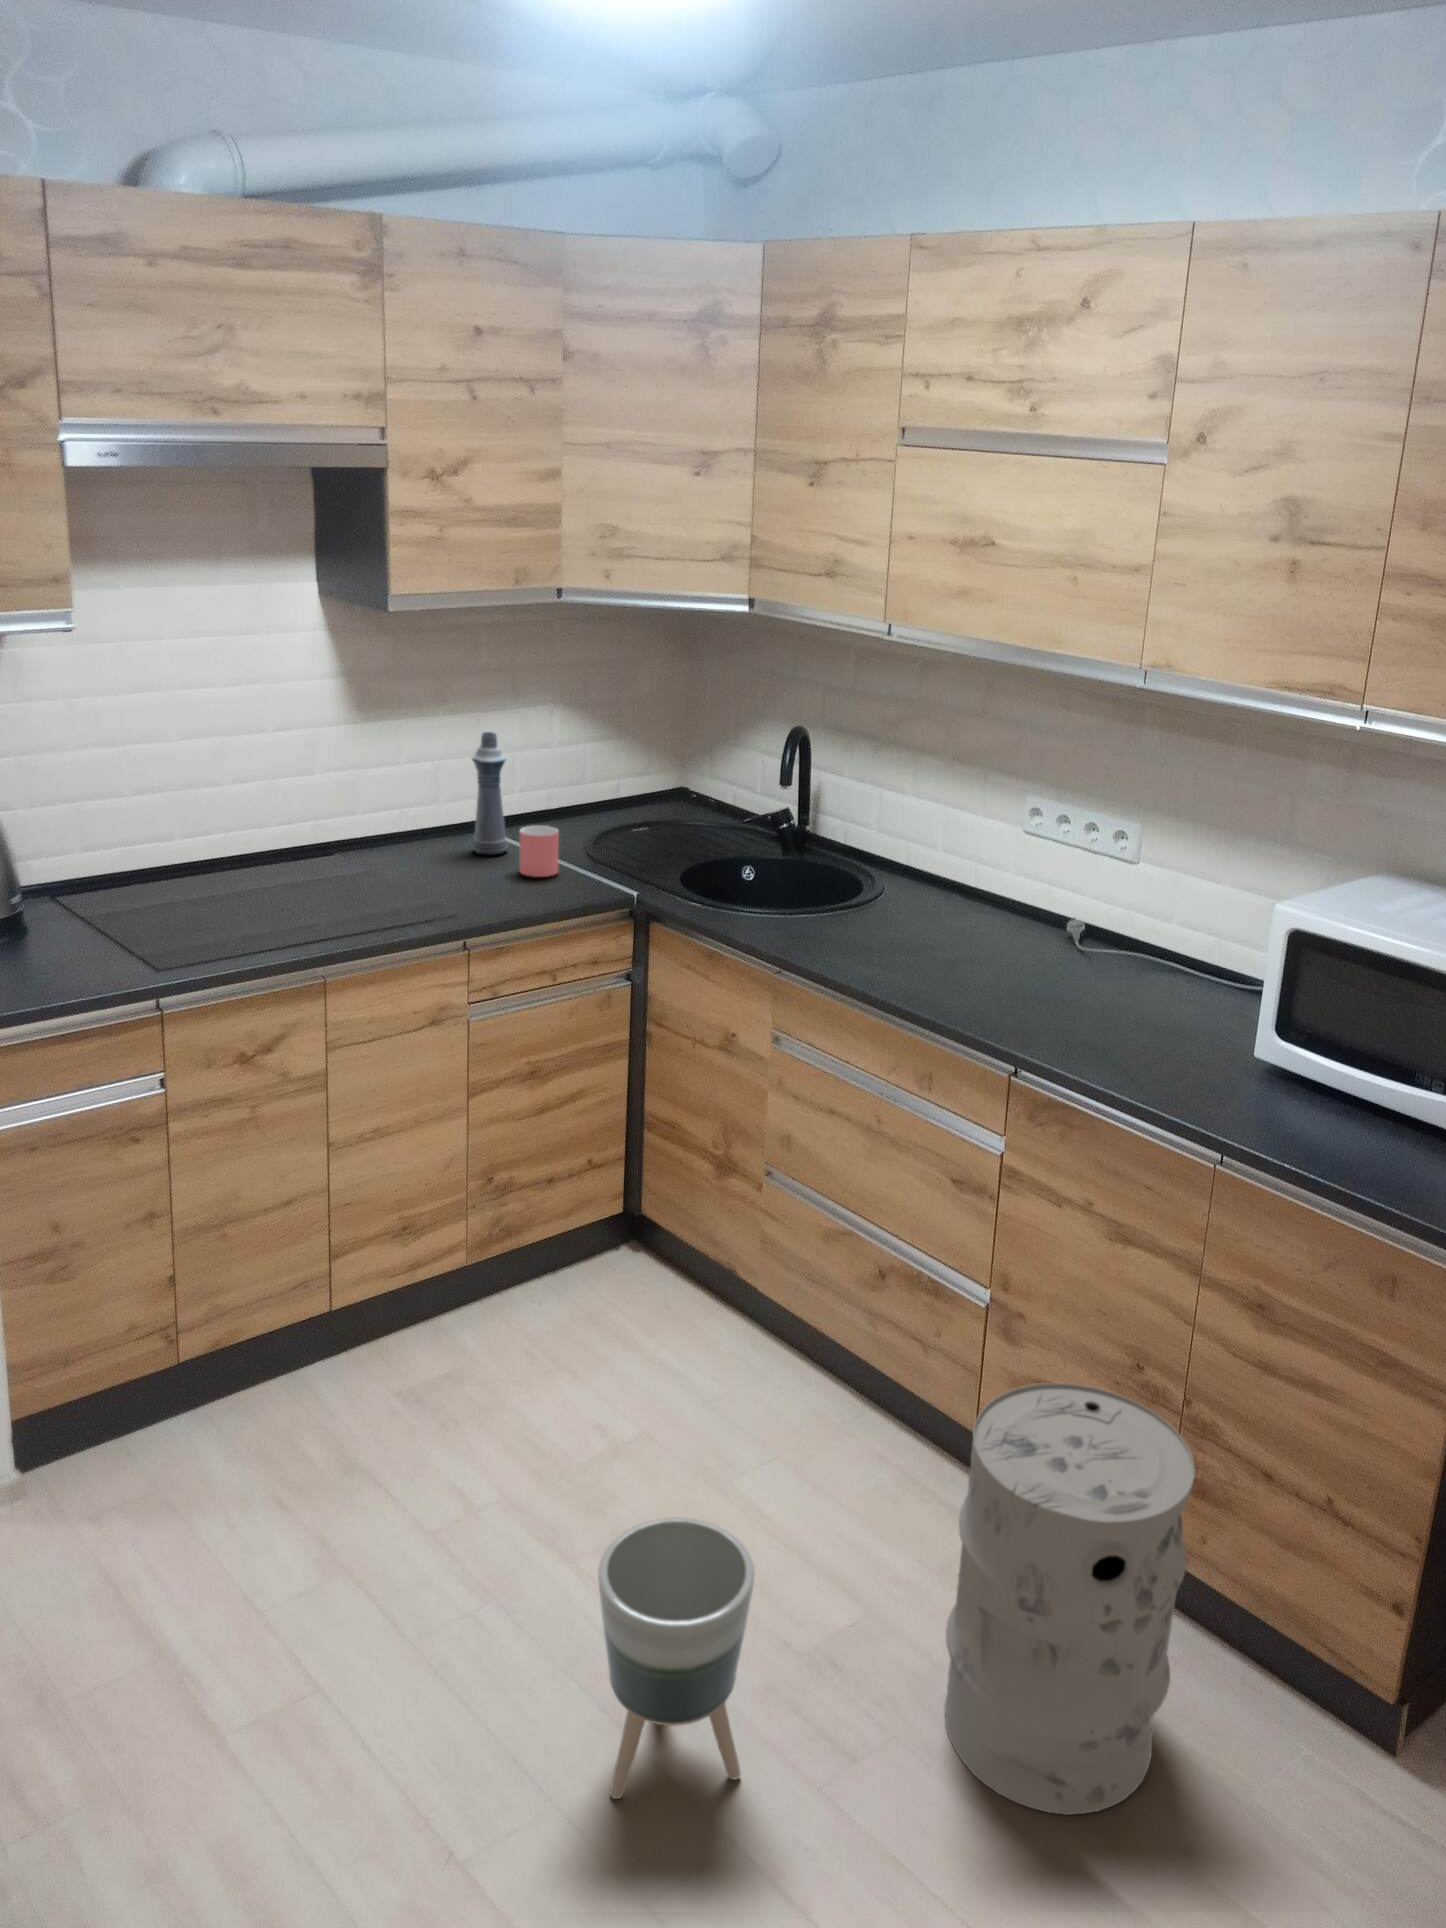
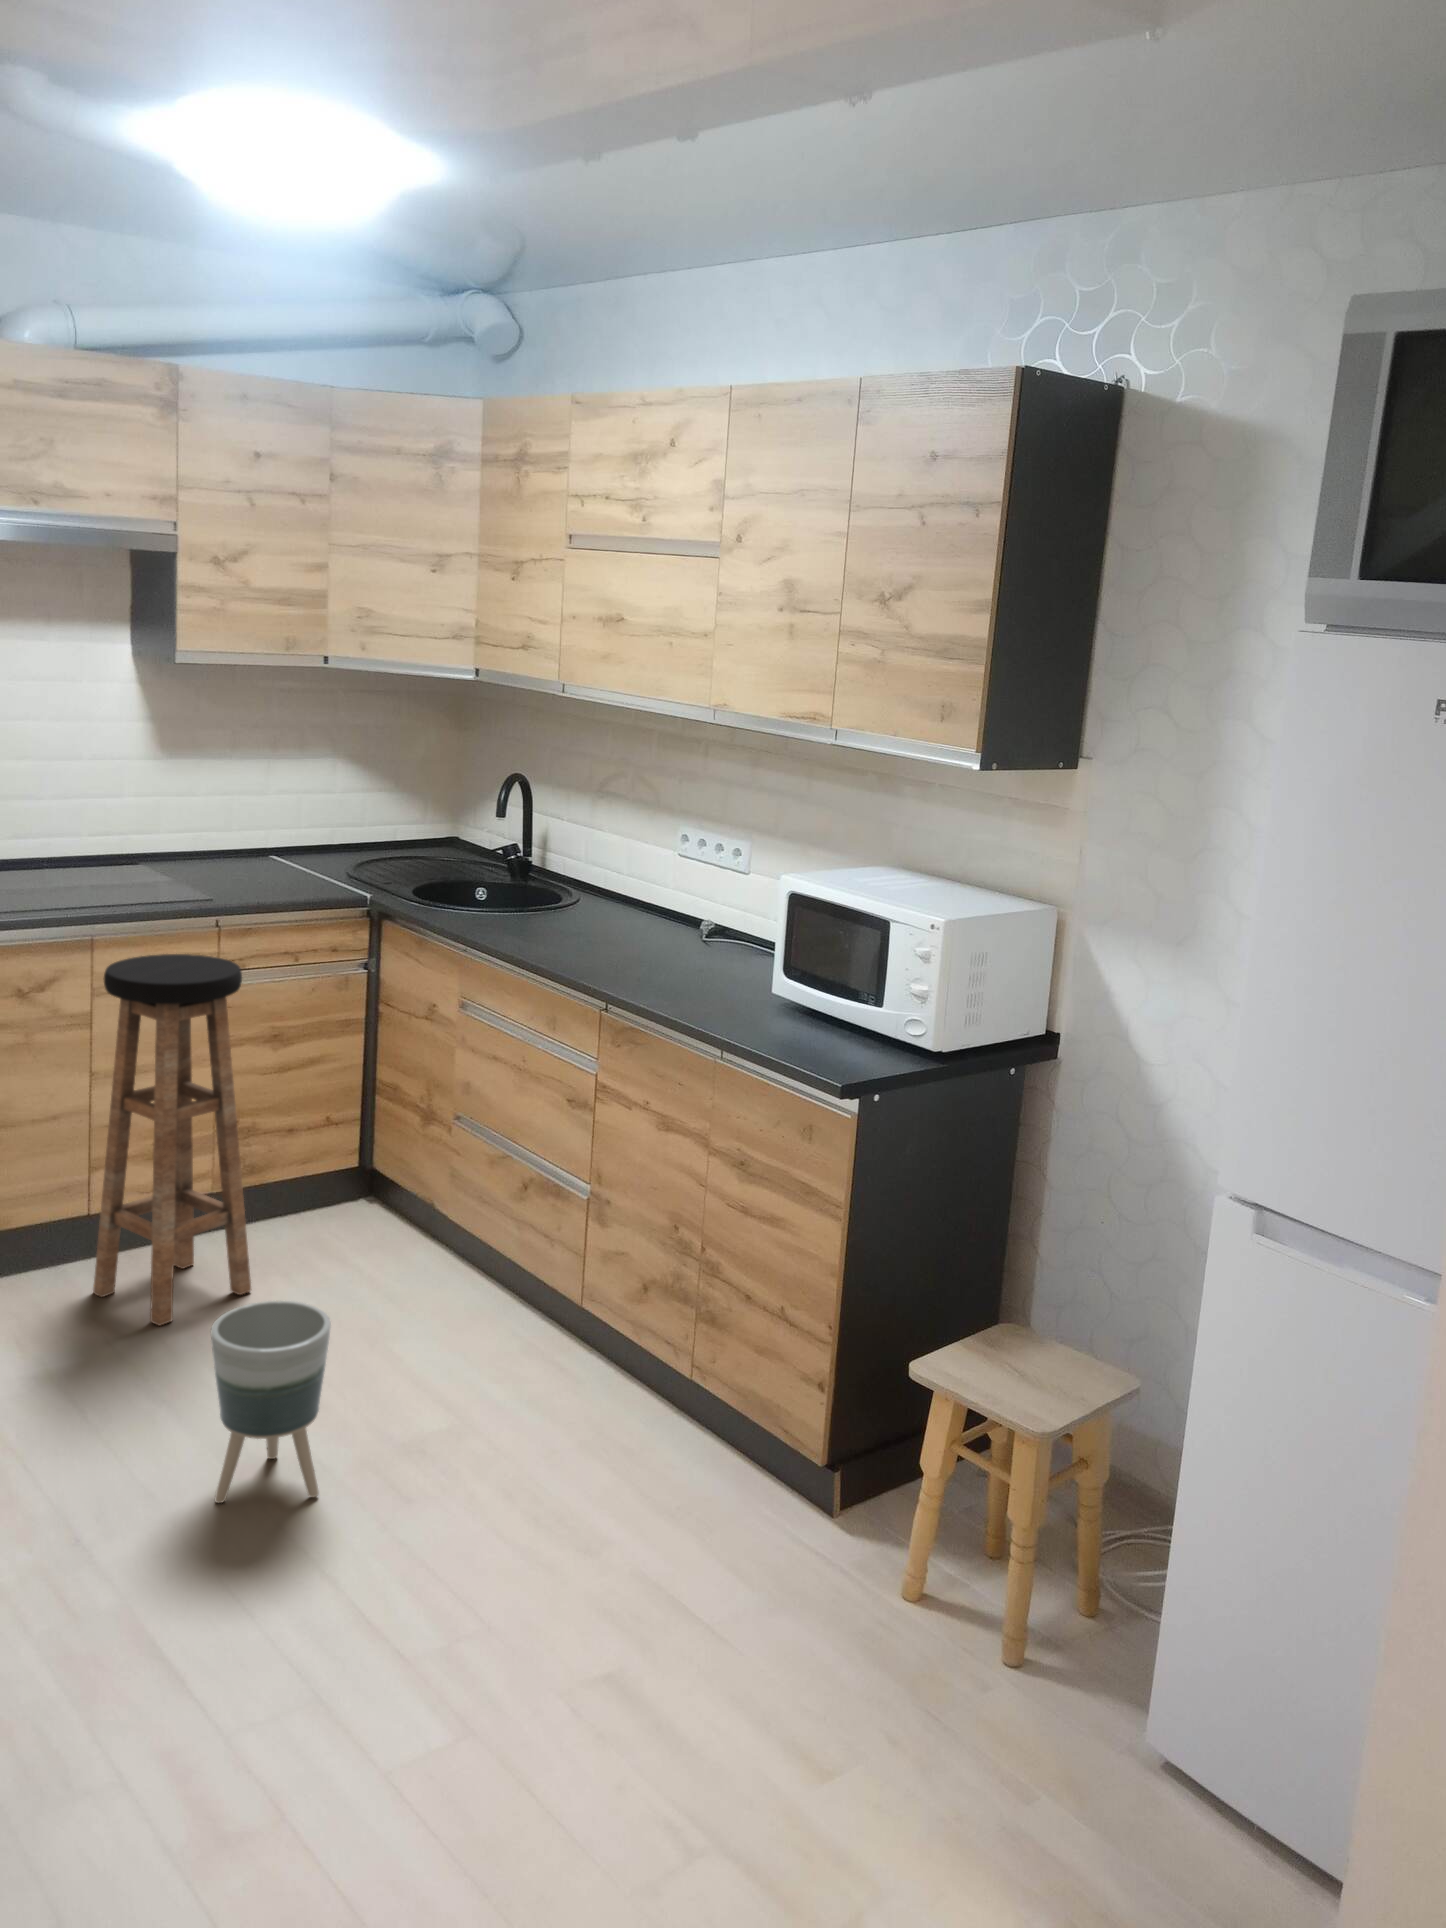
bottle: present [472,732,508,855] -> none [253,771,283,870]
mug: present [519,826,559,877] -> none [283,844,315,884]
bar stool: none [352,999,543,1473] -> present [93,954,251,1326]
trash can: present [945,1383,1195,1815] -> none [489,1218,662,1529]

